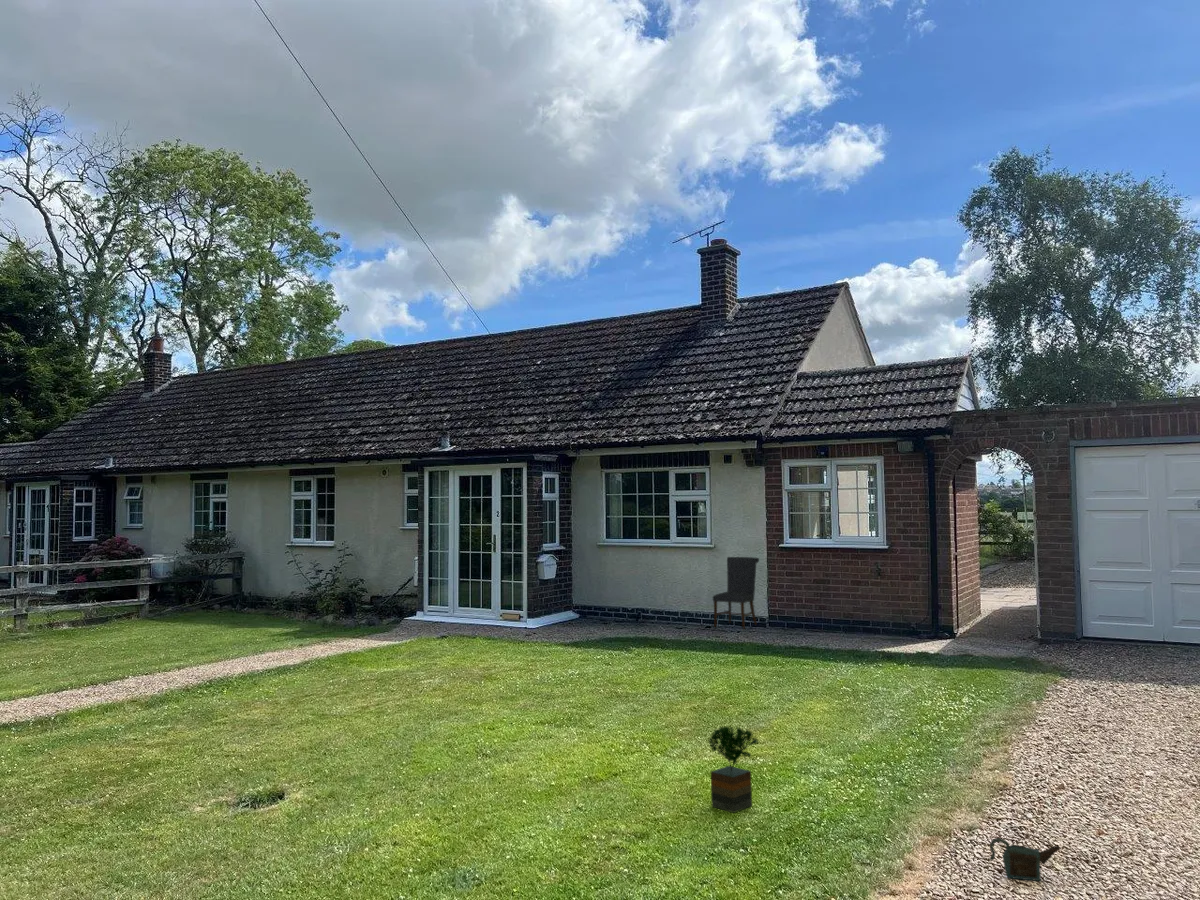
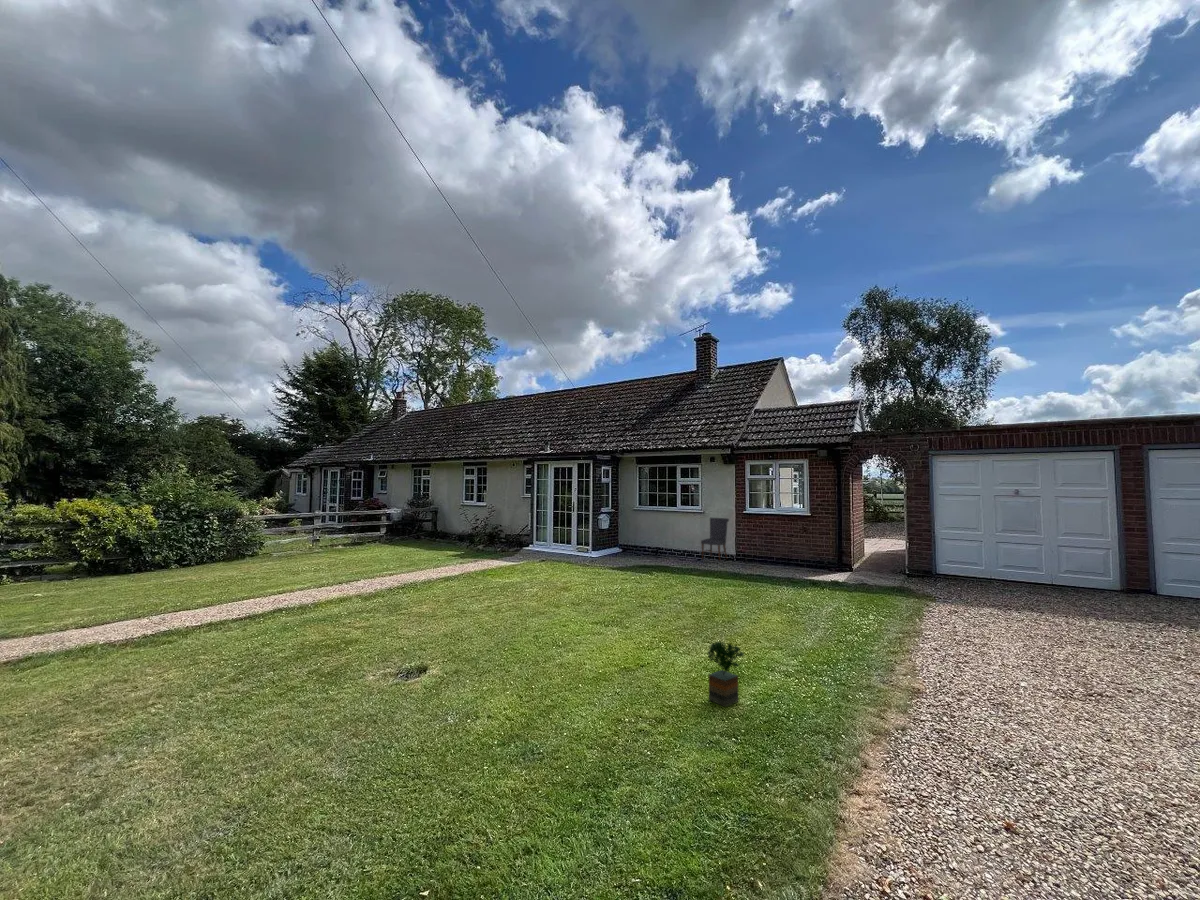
watering can: present [990,838,1061,881] -> none [939,753,1003,793]

